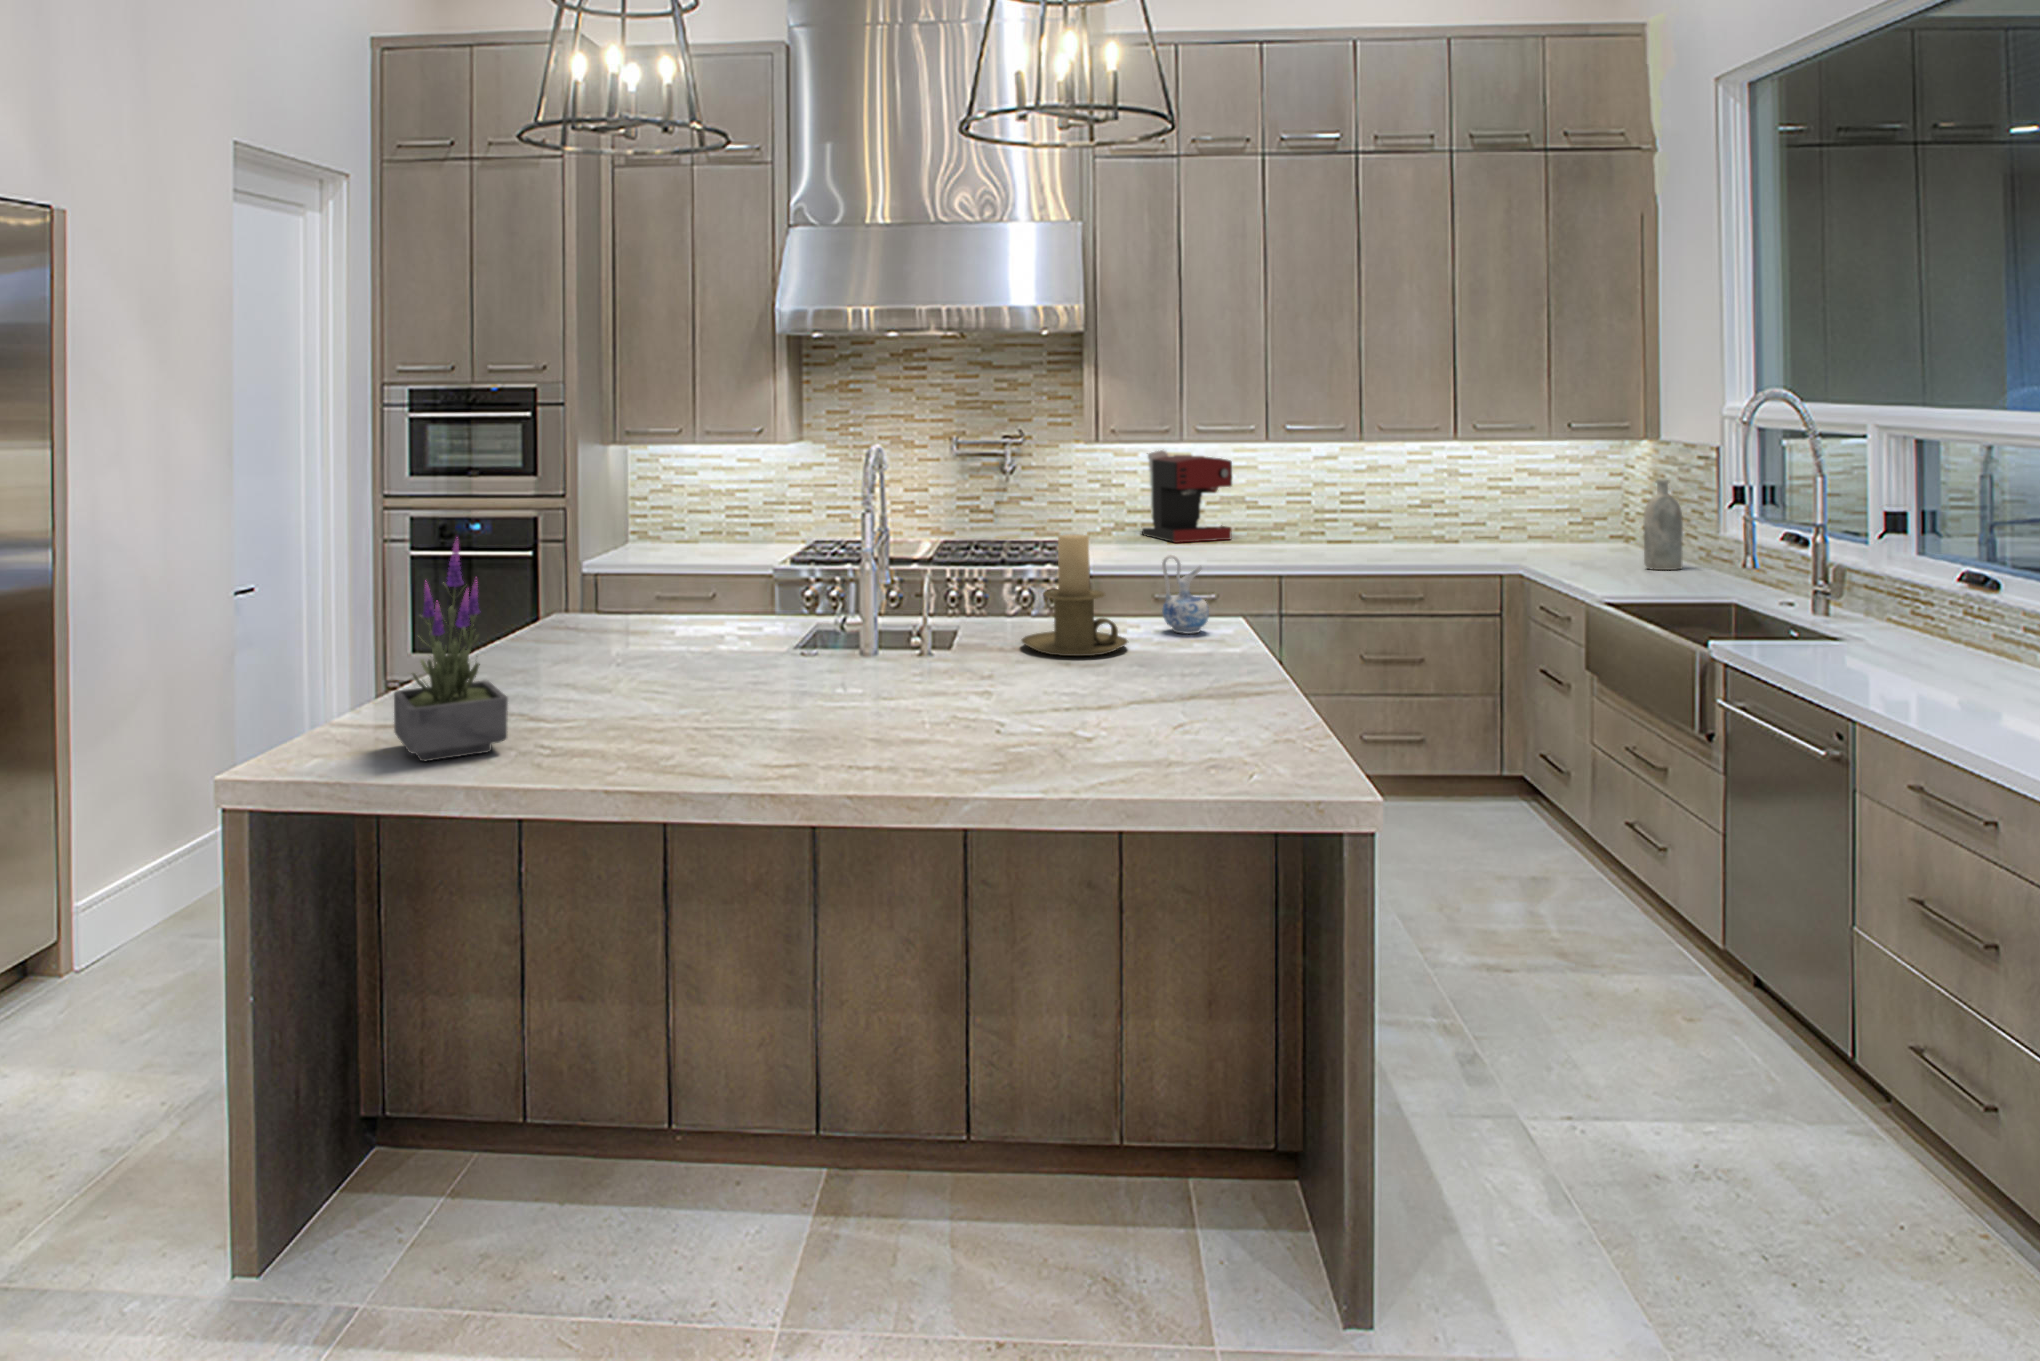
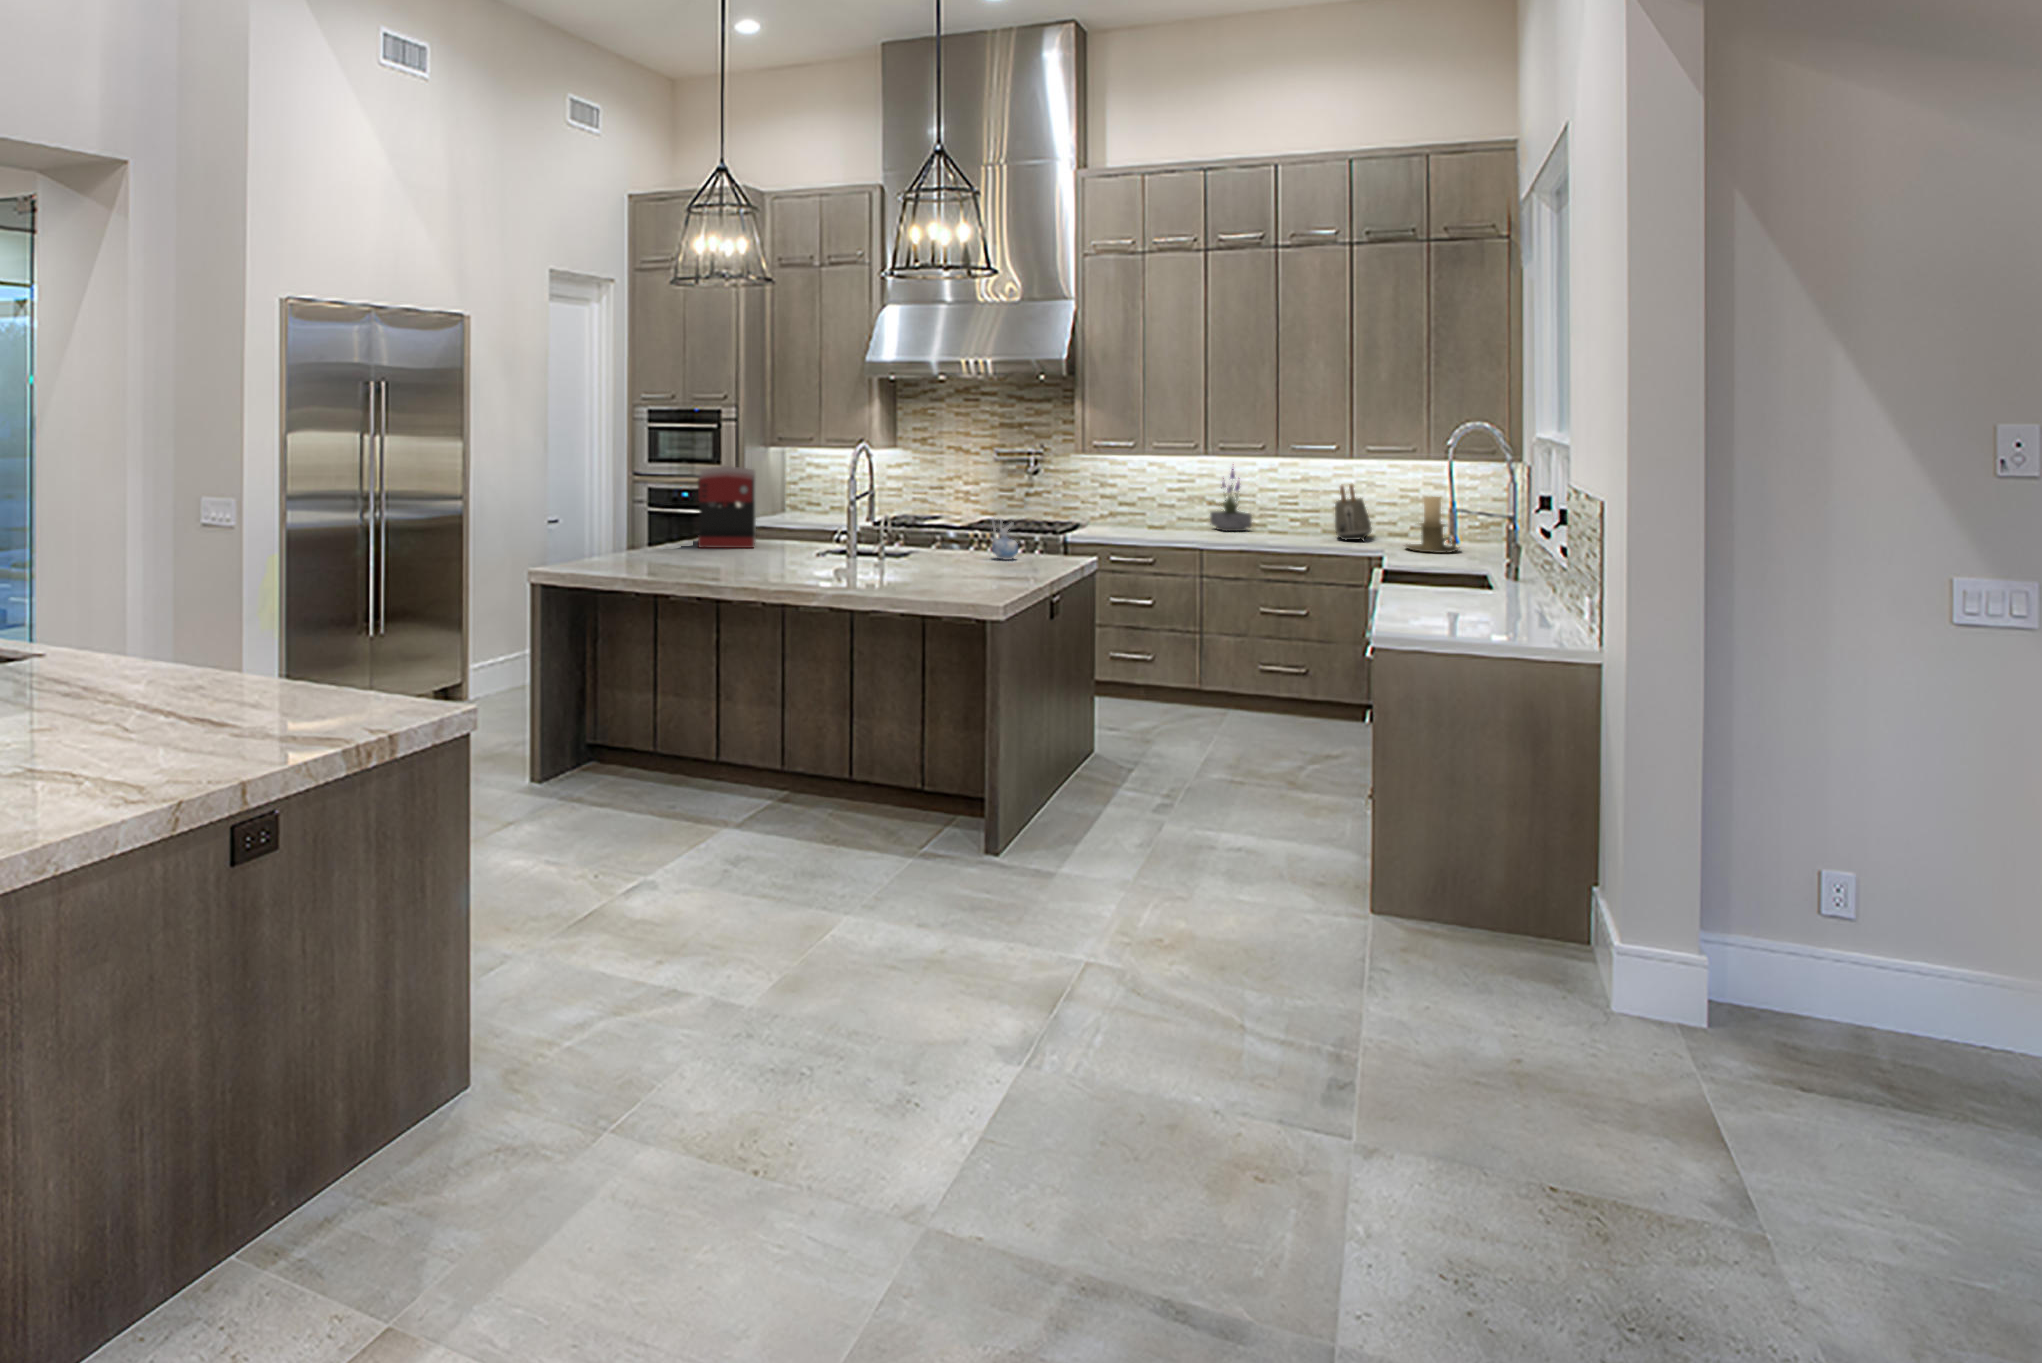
coffee maker: present [1142,450,1232,543] -> present [698,466,756,548]
toaster: none [1421,473,1478,550] -> present [1335,484,1372,541]
bottle: present [1644,479,1683,570] -> none [1463,493,1495,560]
candle holder: present [1021,534,1128,656] -> present [1406,497,1460,553]
potted plant: present [394,537,508,761] -> present [1210,464,1252,531]

